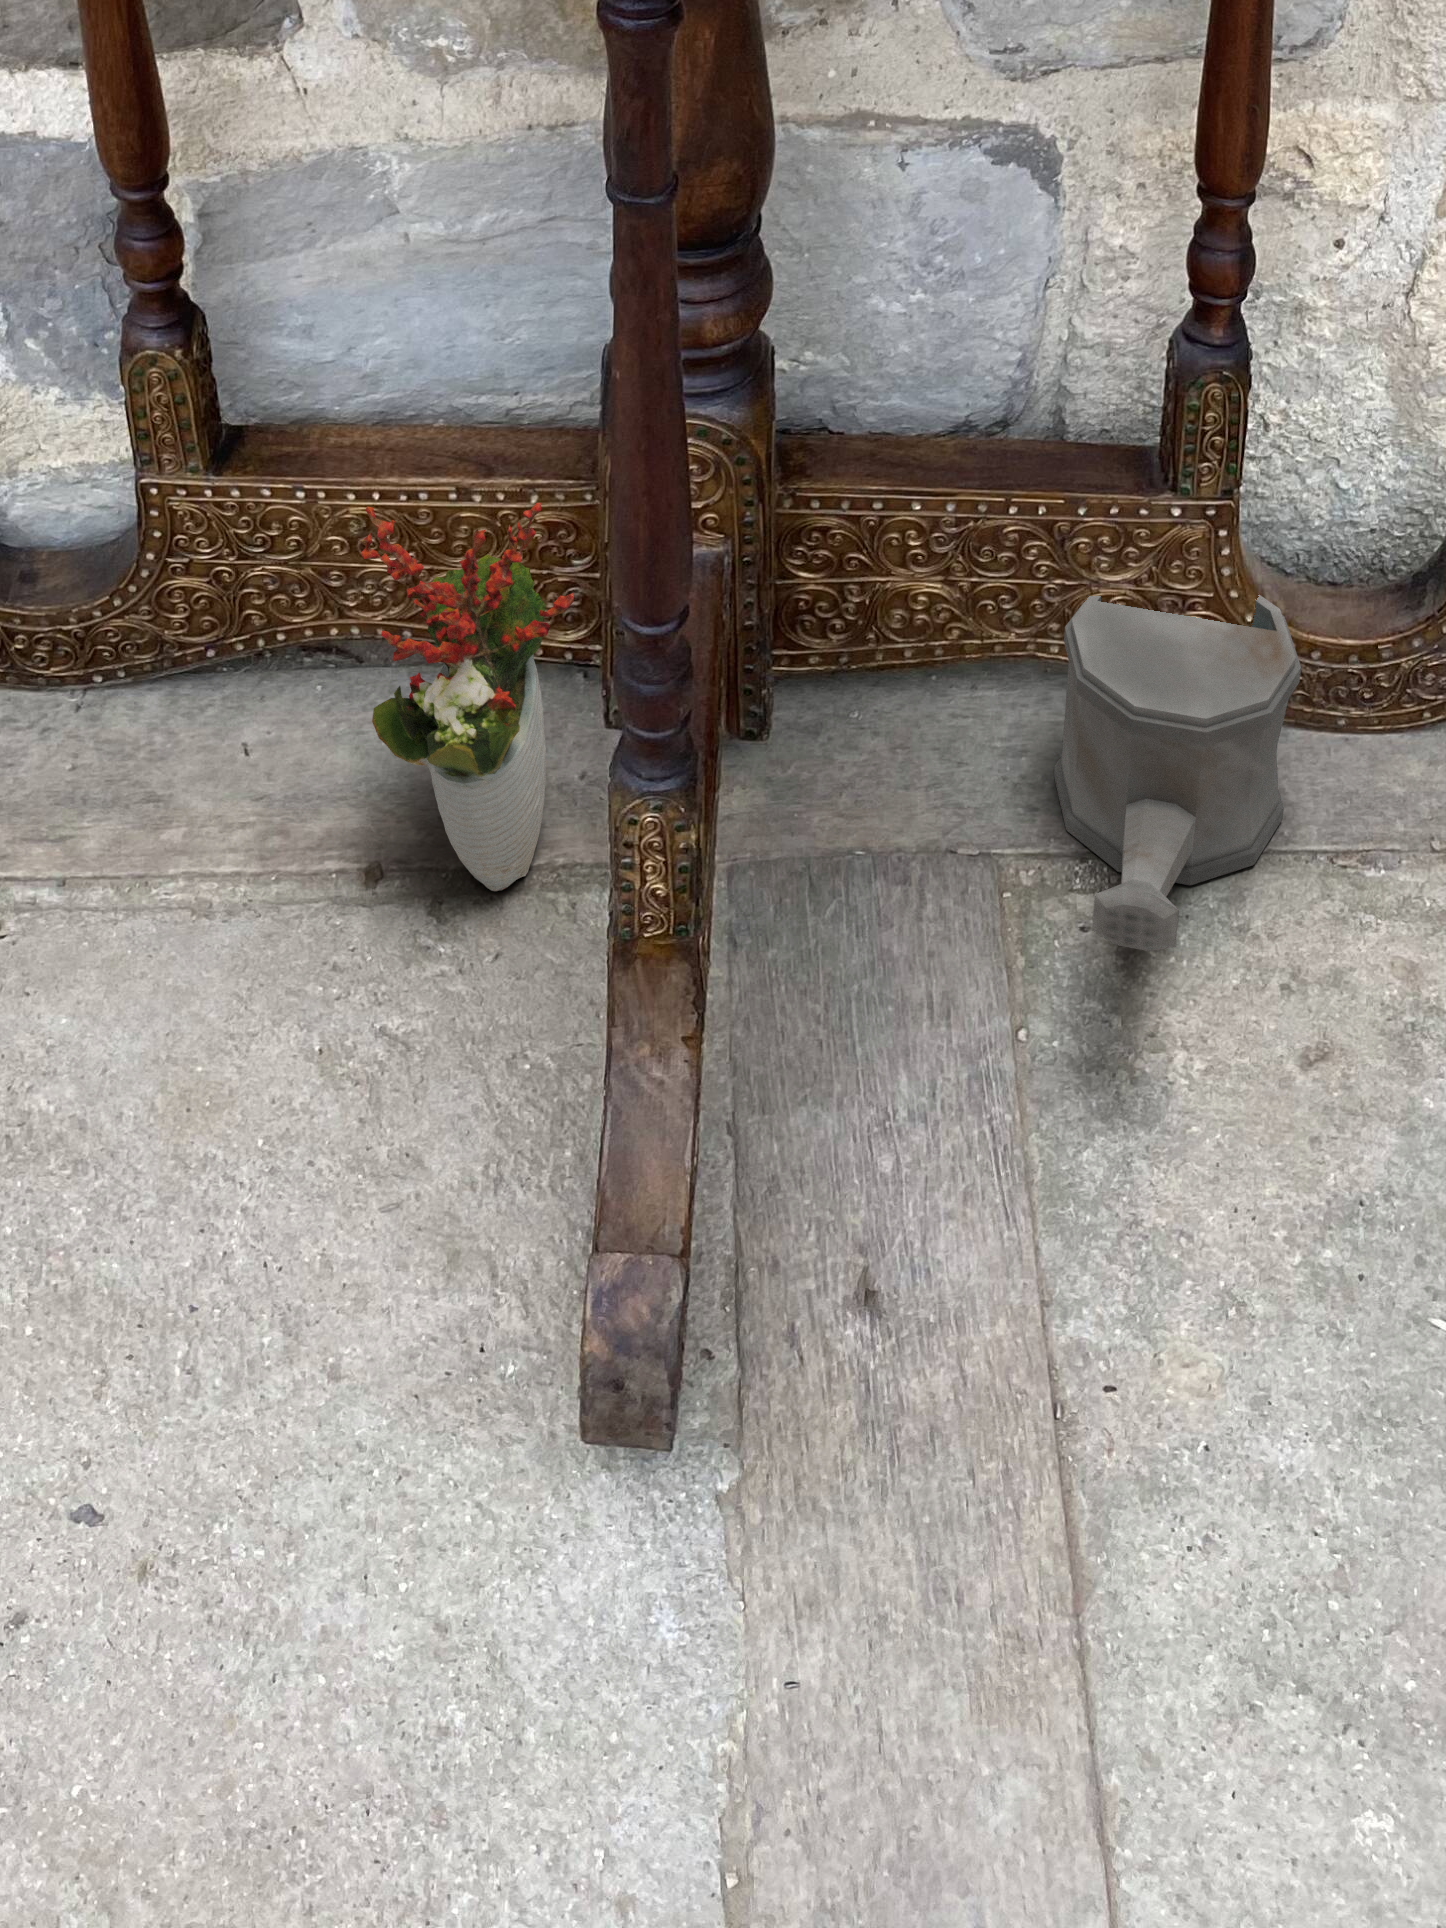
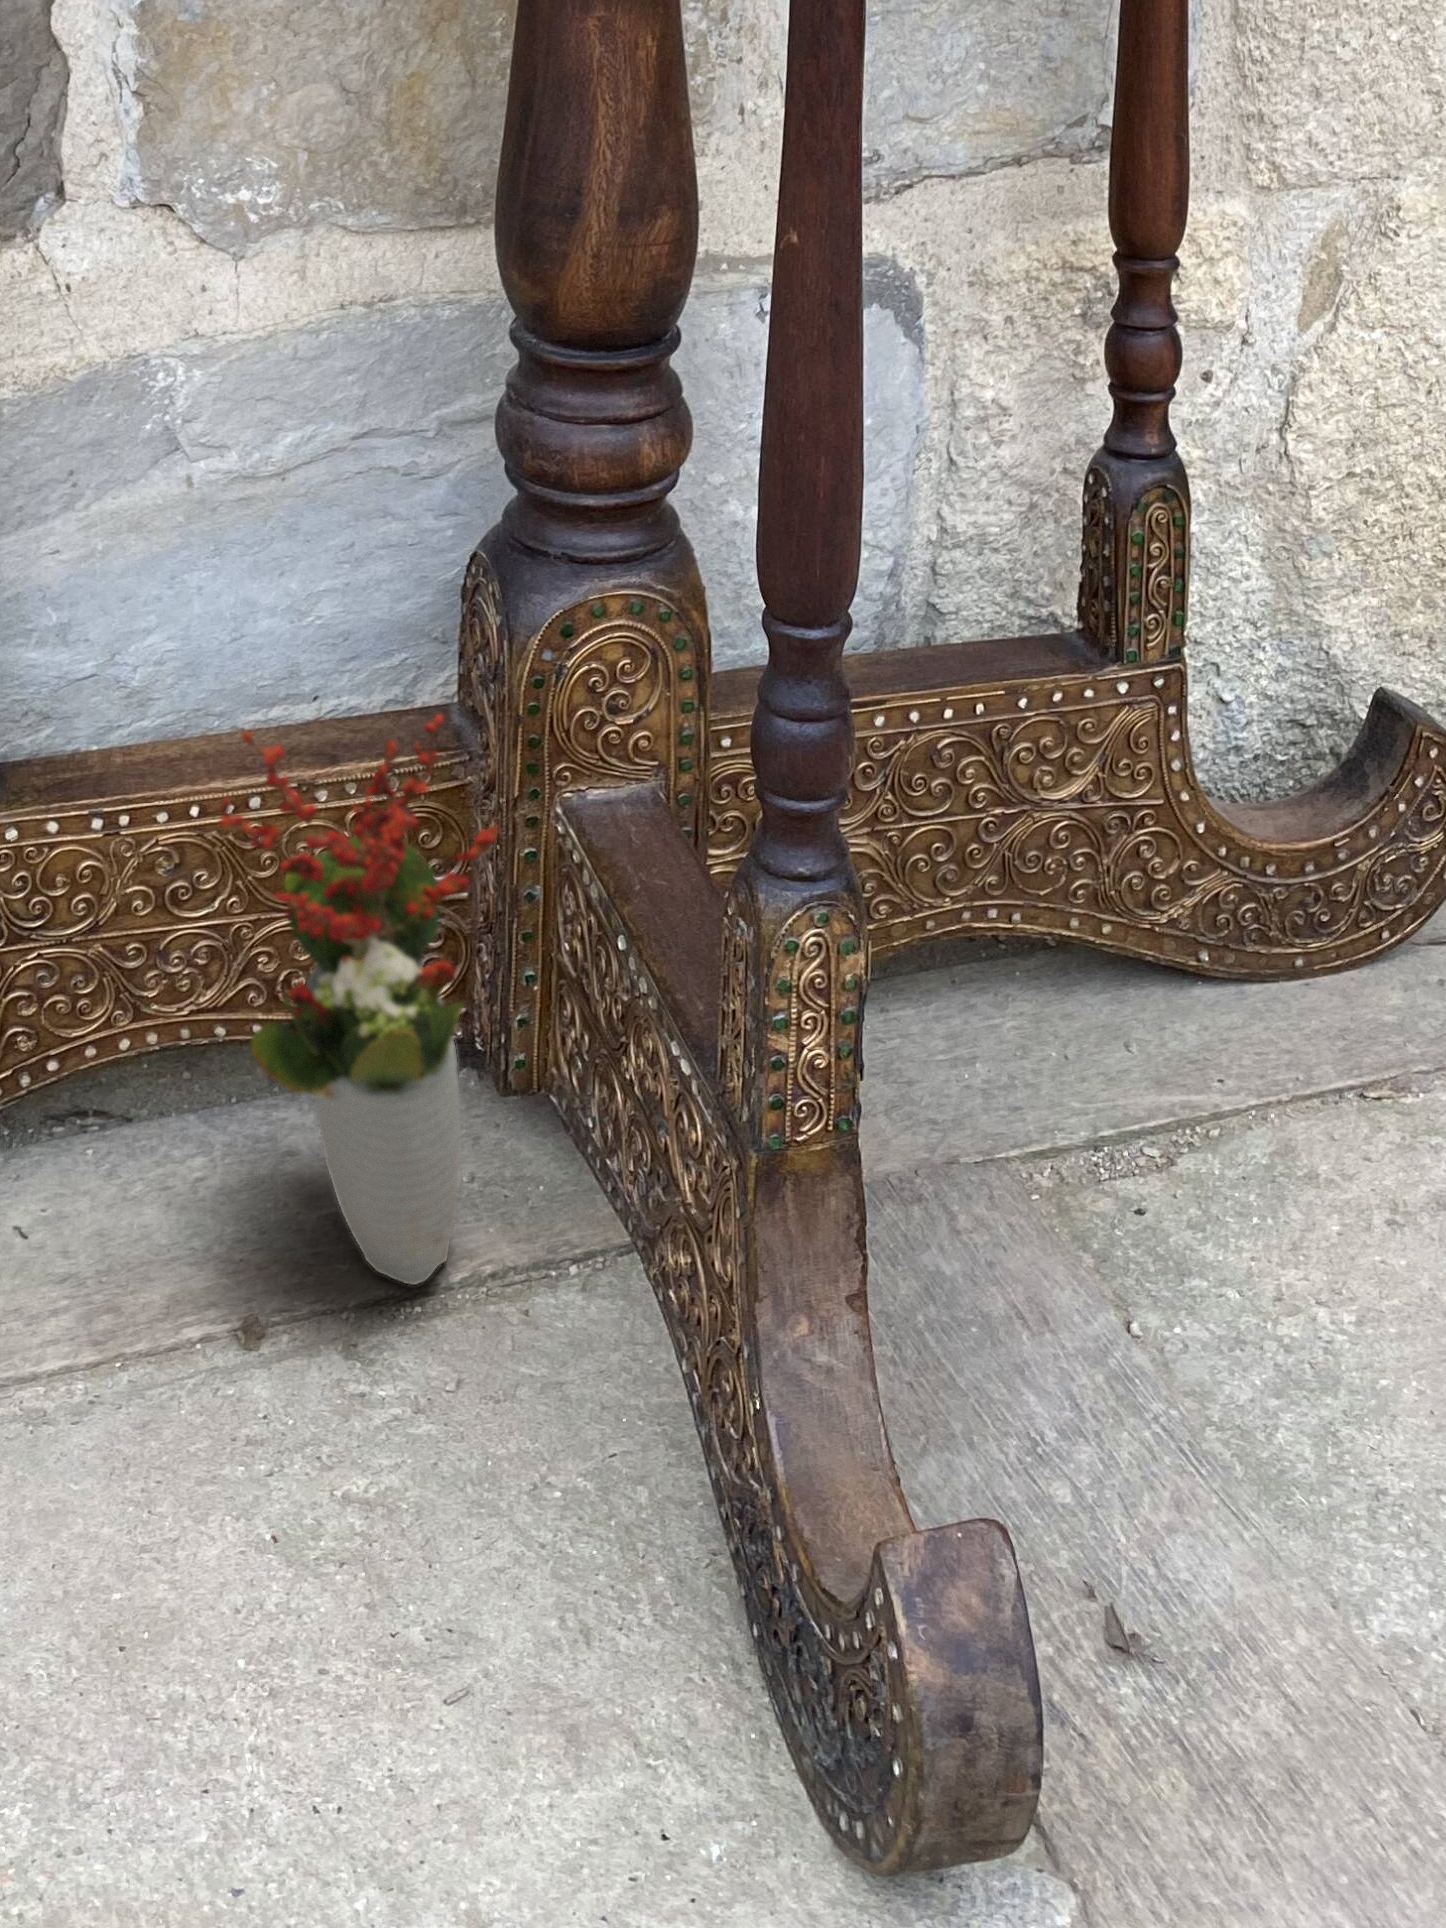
watering can: present [1054,595,1301,951] -> none [999,705,1328,1130]

